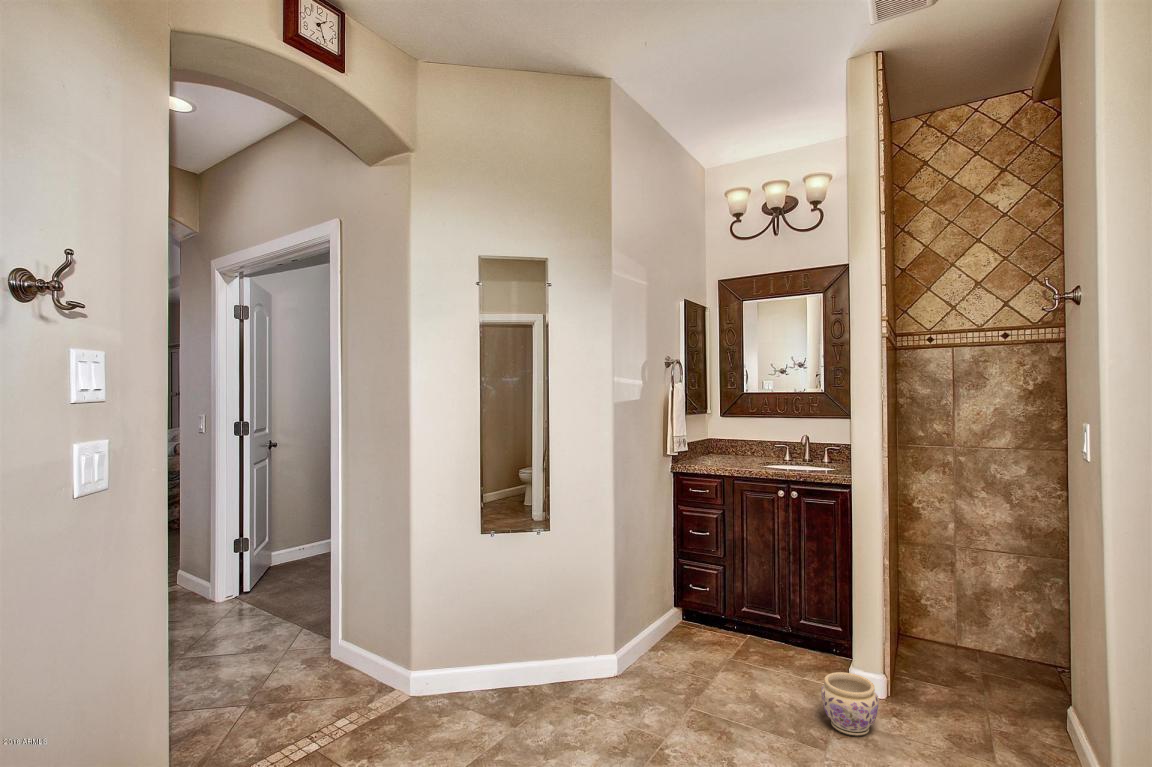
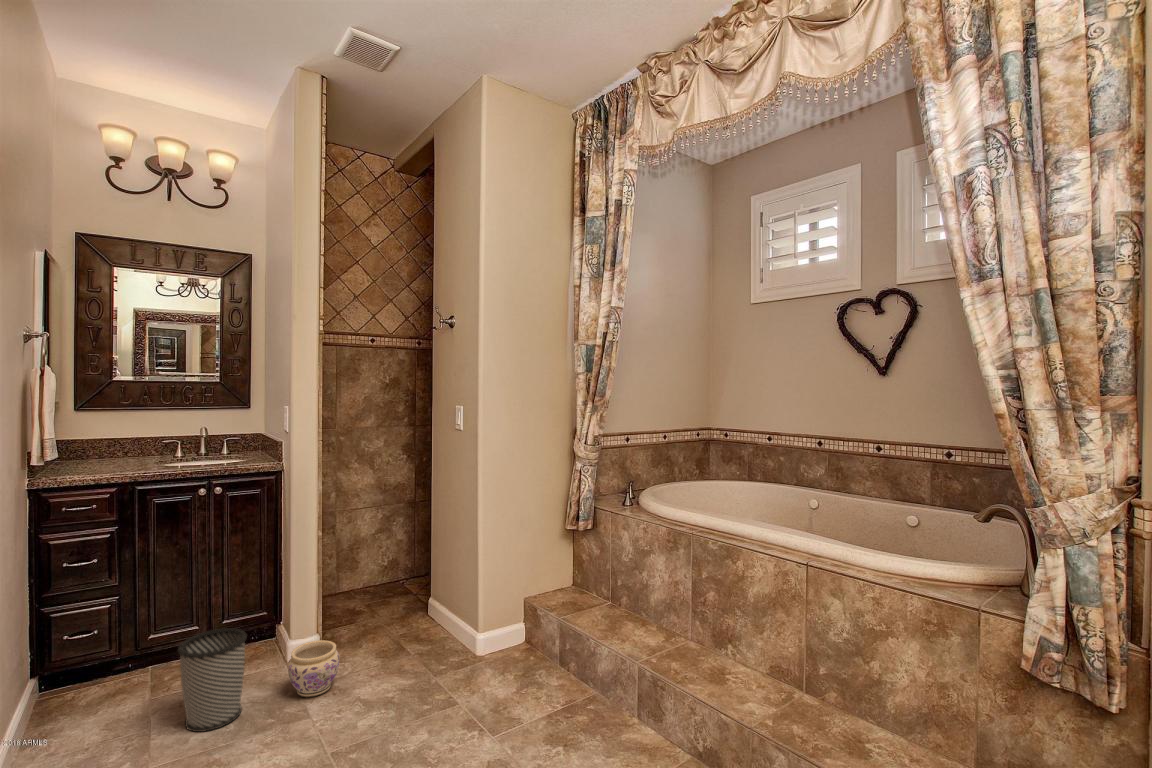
wastebasket: none [726,619,783,713] -> present [178,628,247,732]

